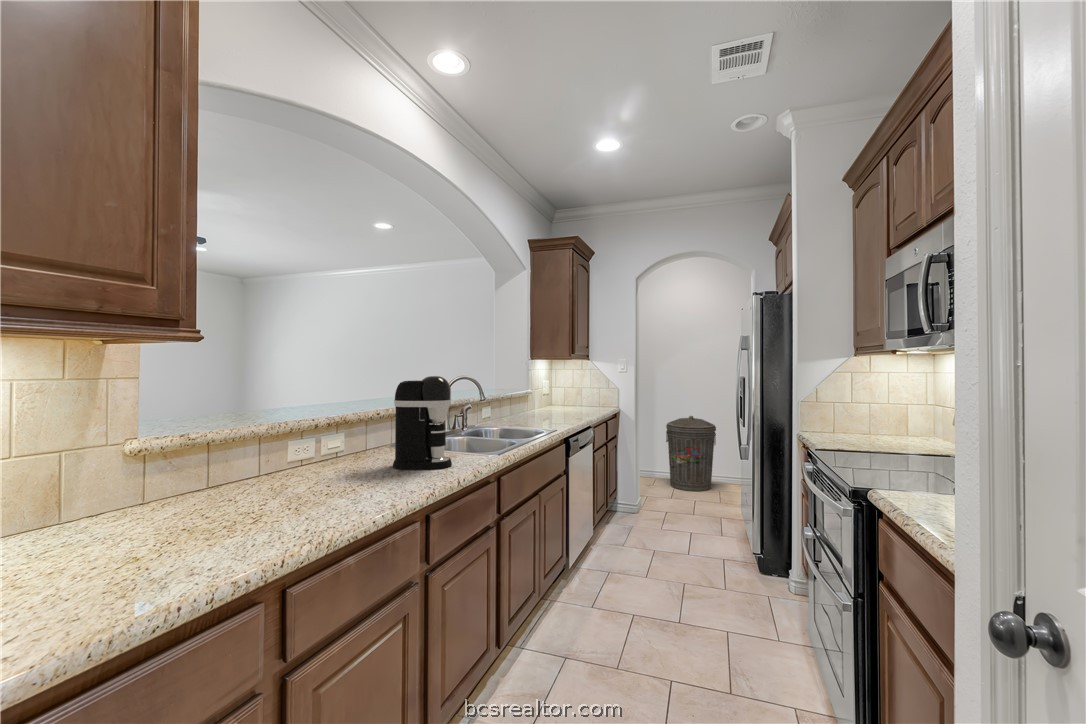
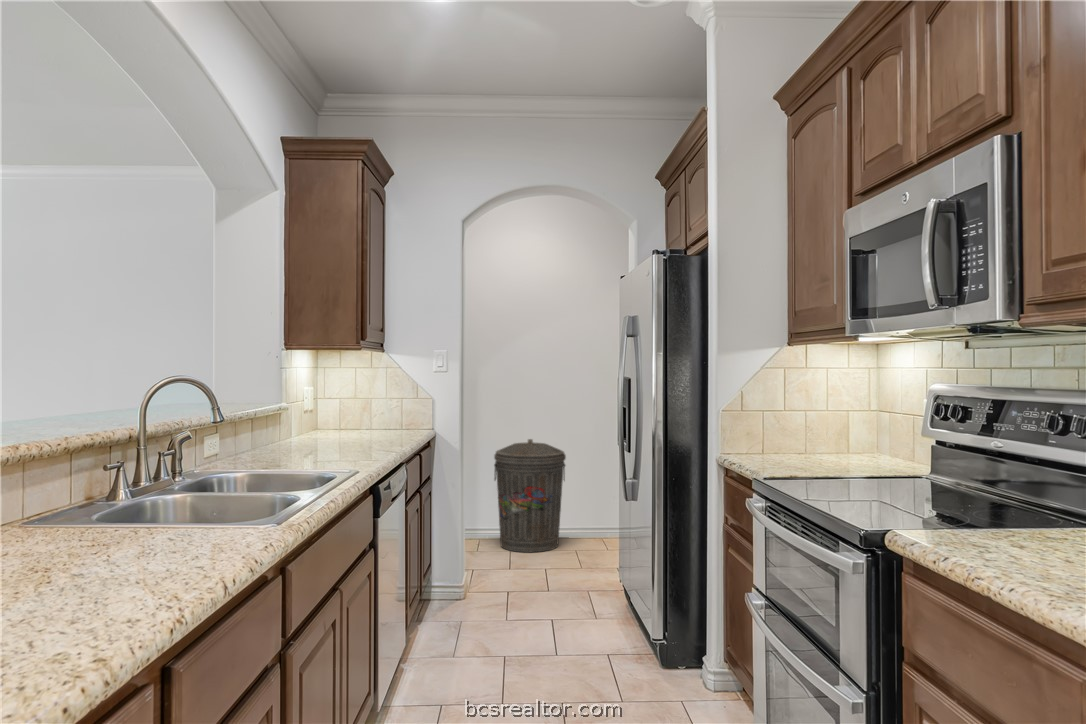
coffee maker: present [393,376,452,470] -> none [50,366,199,578]

